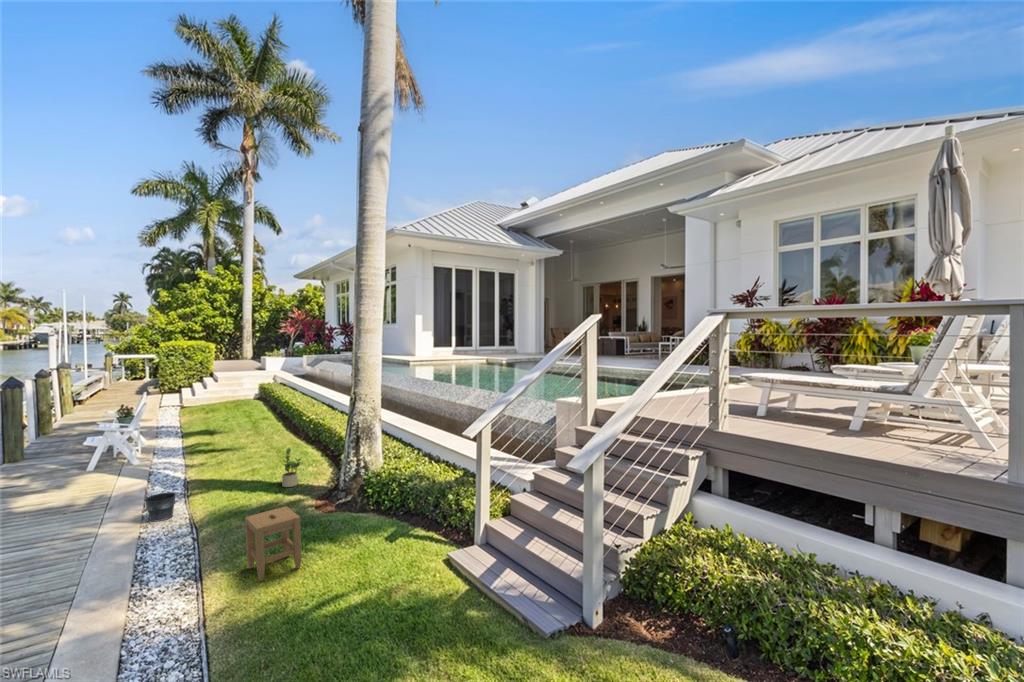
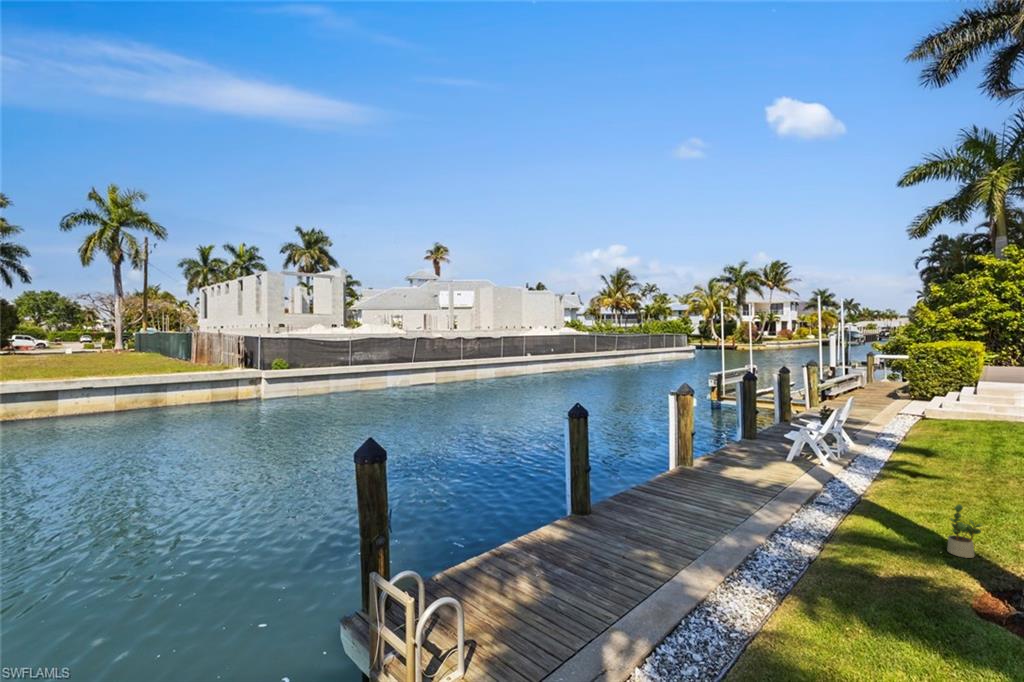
bucket: present [143,493,176,522] -> none [786,501,817,530]
stool: present [245,507,302,581] -> none [809,562,870,659]

